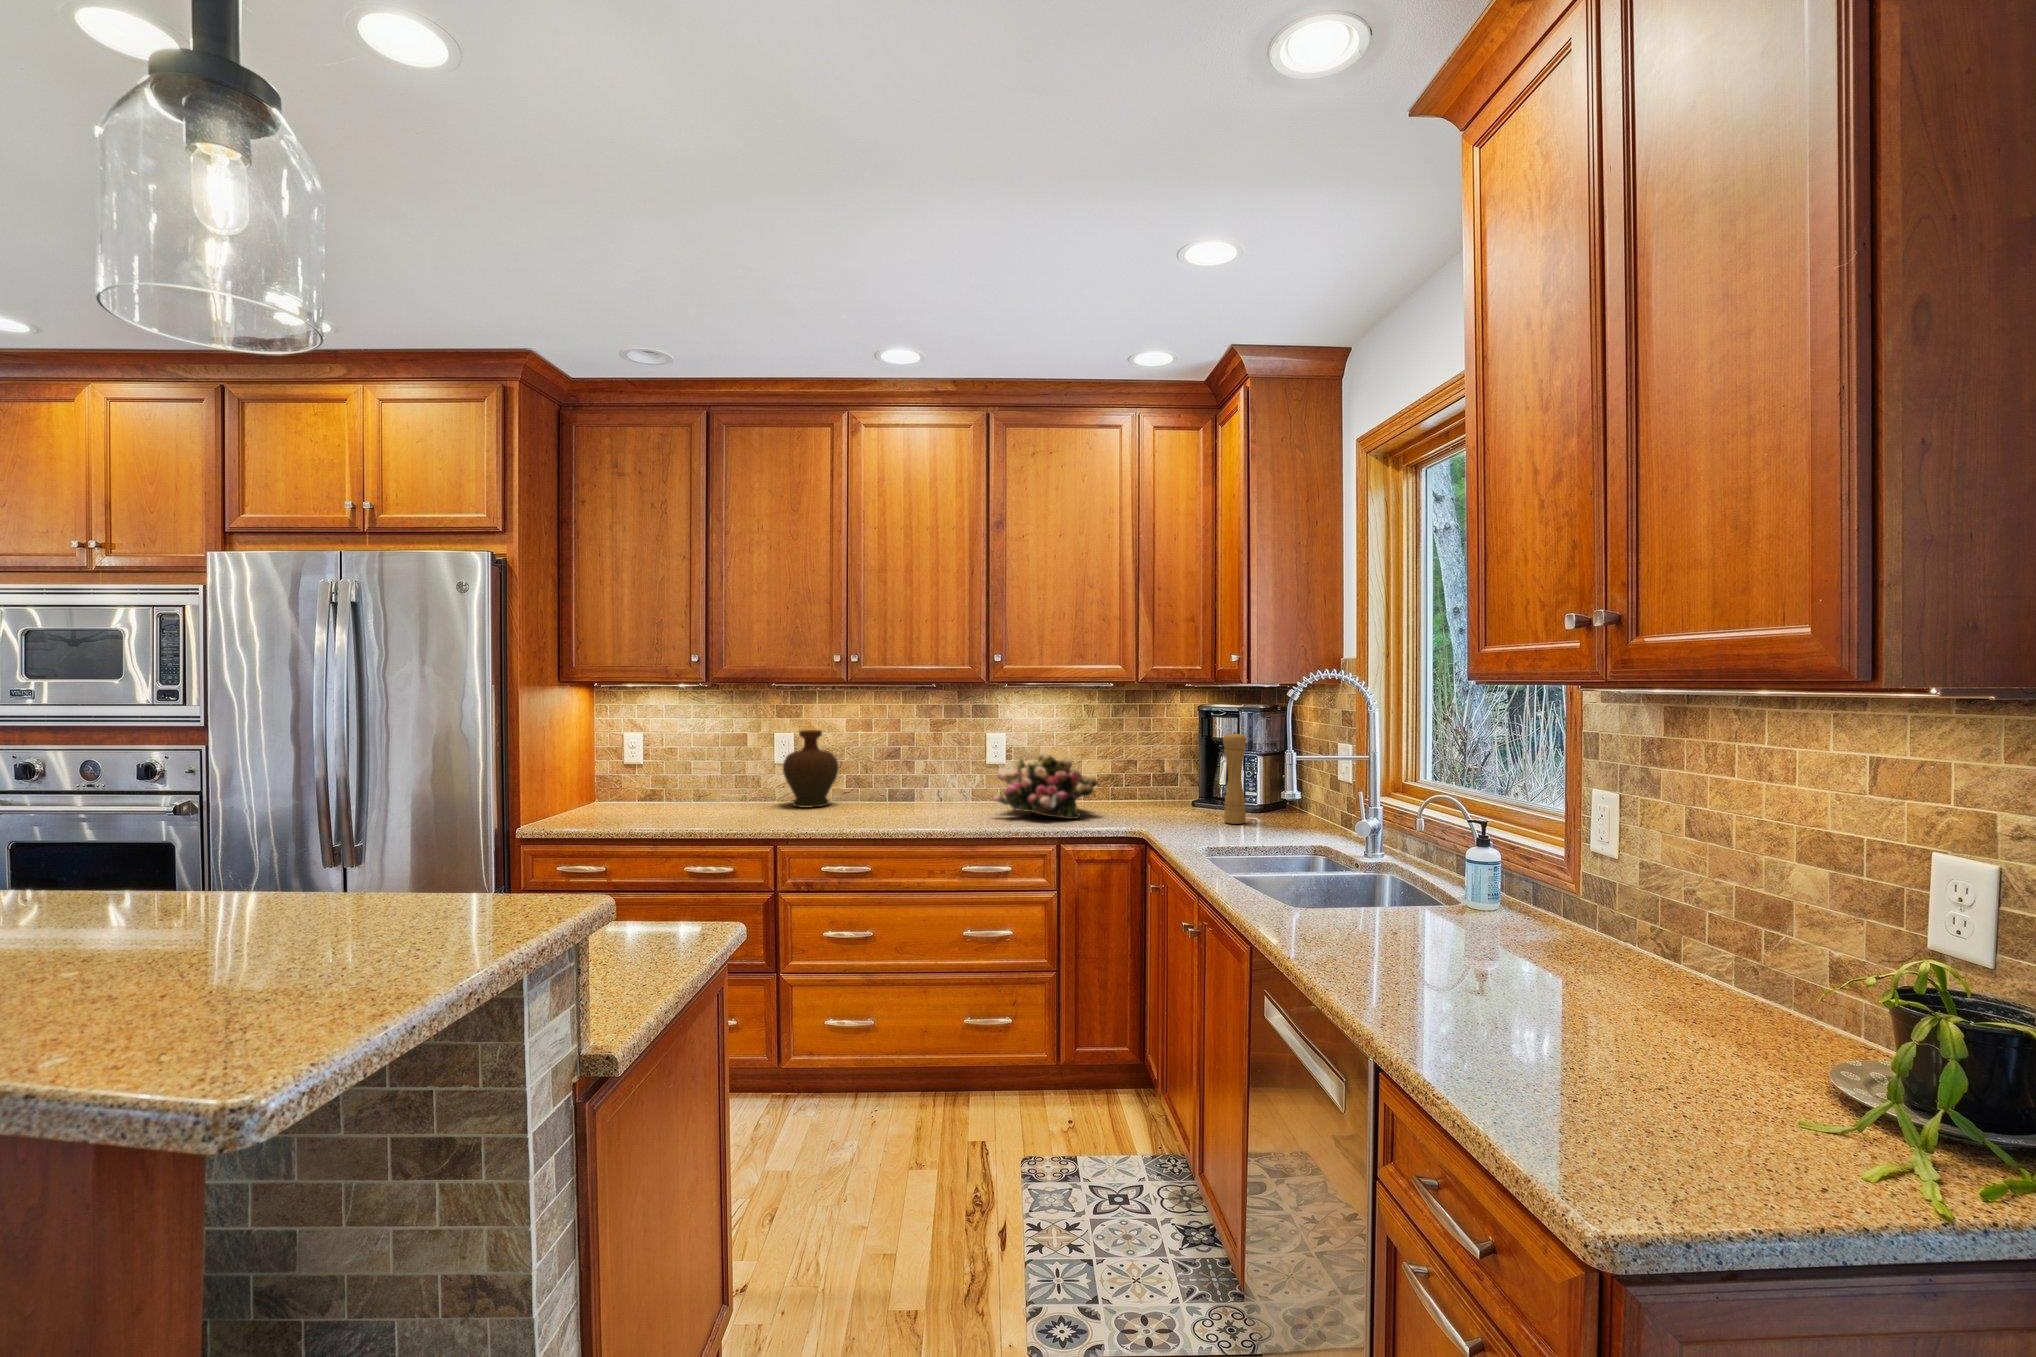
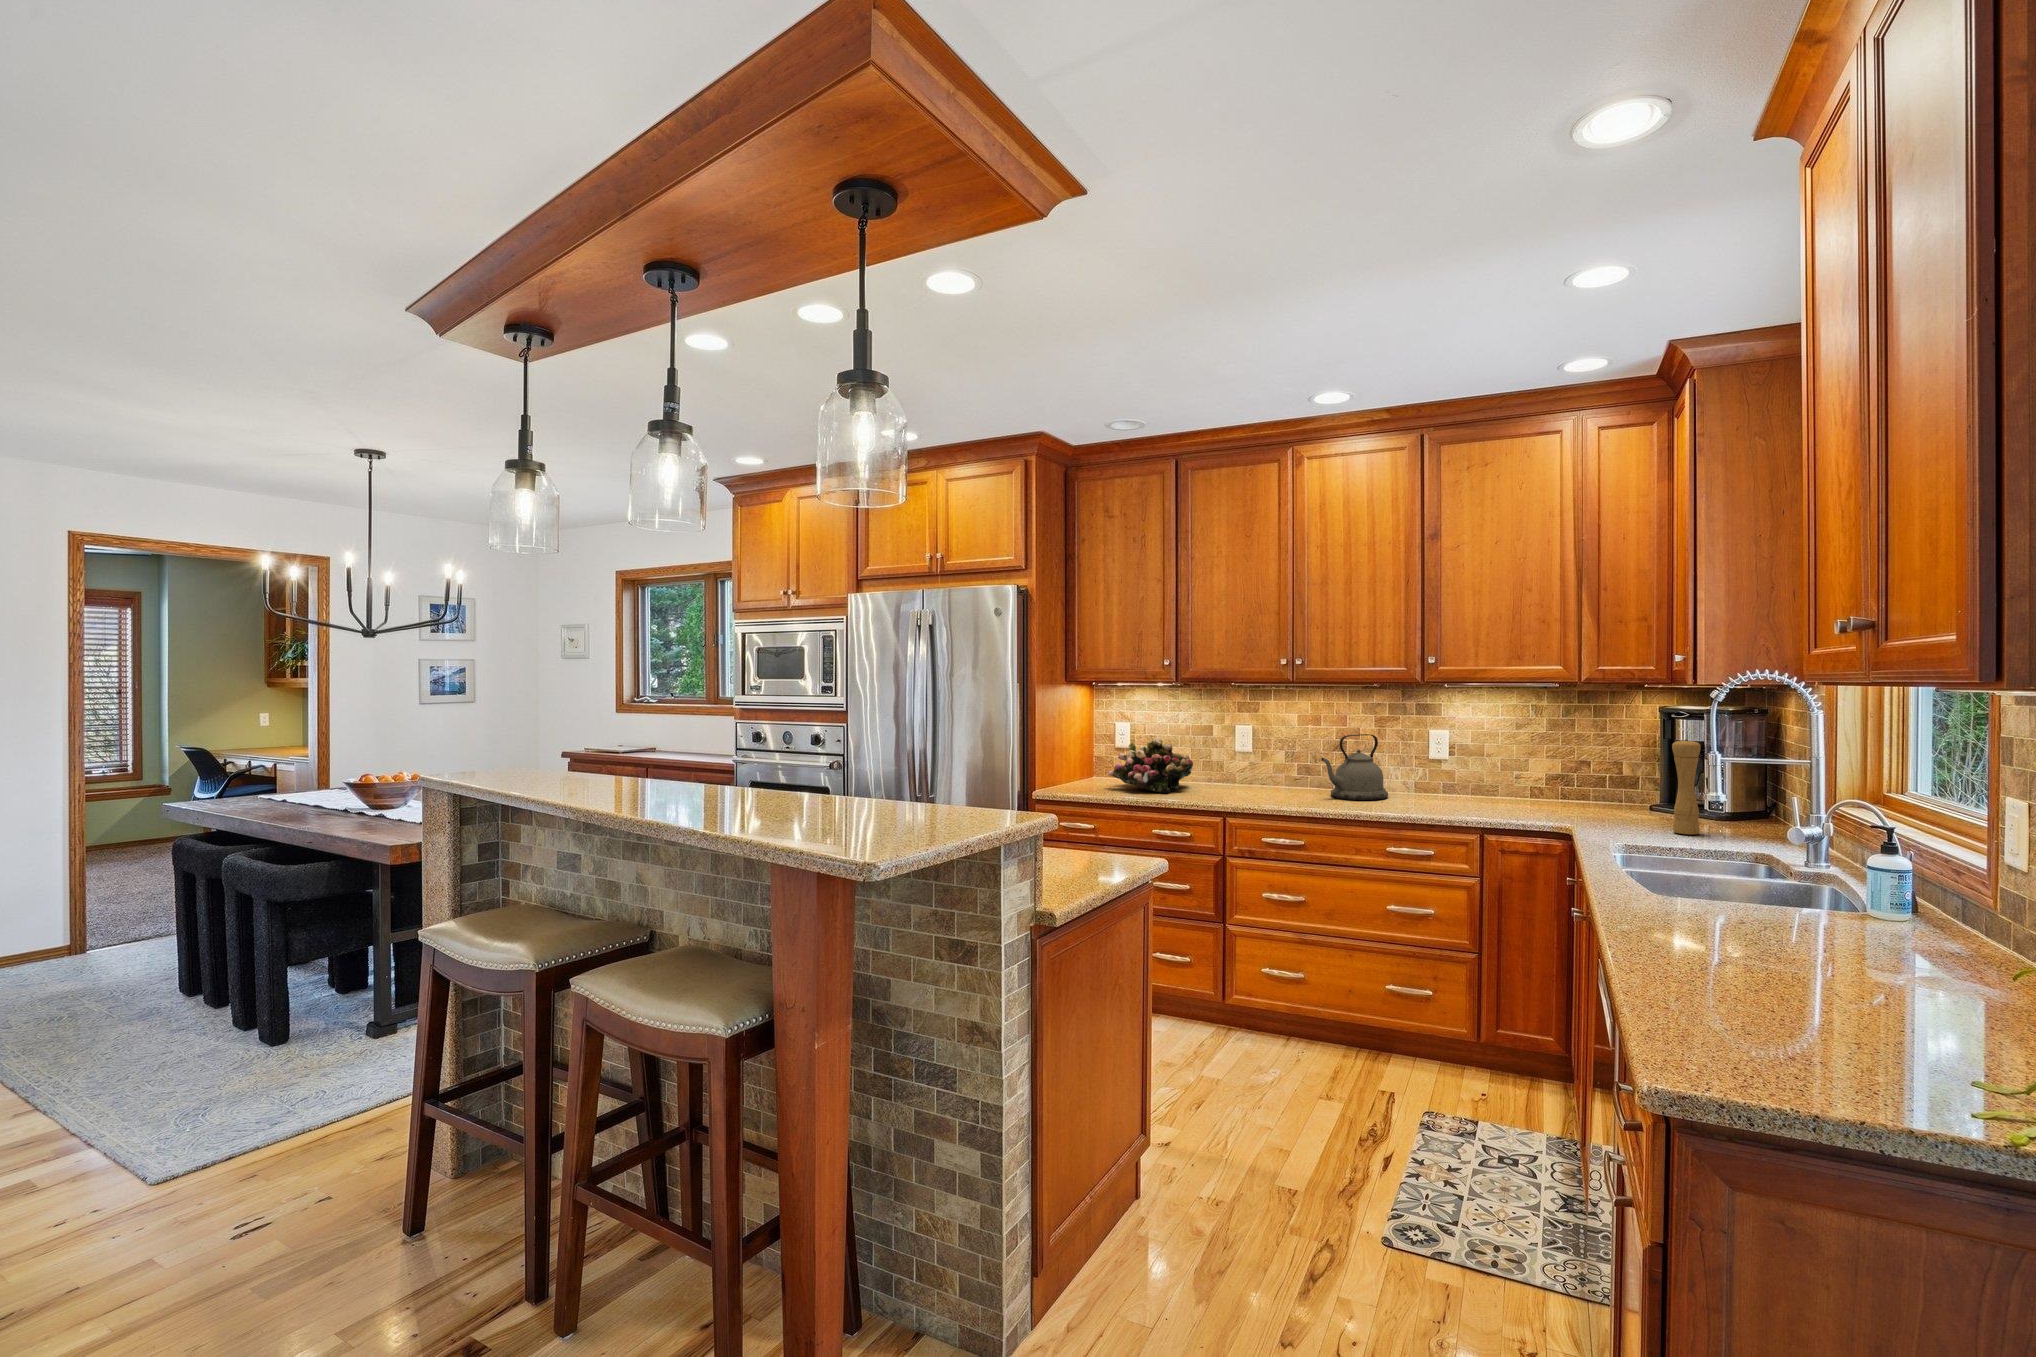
decorative vase: present [783,730,839,808] -> none [1237,723,1286,791]
kettle: none [883,739,950,811] -> present [1321,734,1388,800]
flower arrangement: present [992,752,1098,819] -> present [1108,738,1193,793]

